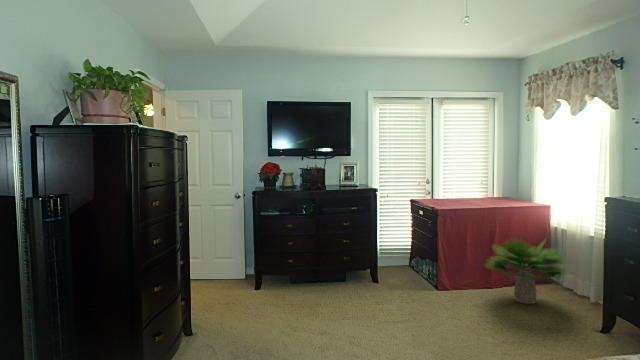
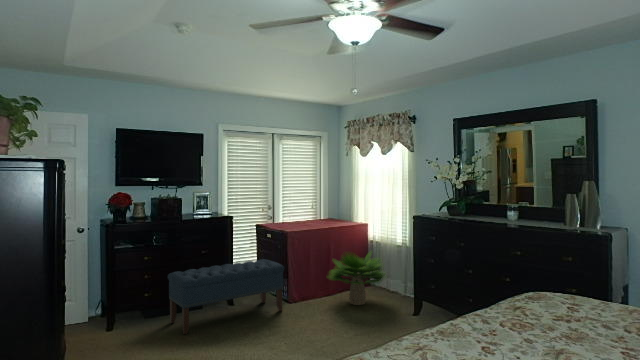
bench: none [309,237,430,304] -> present [168,259,284,334]

